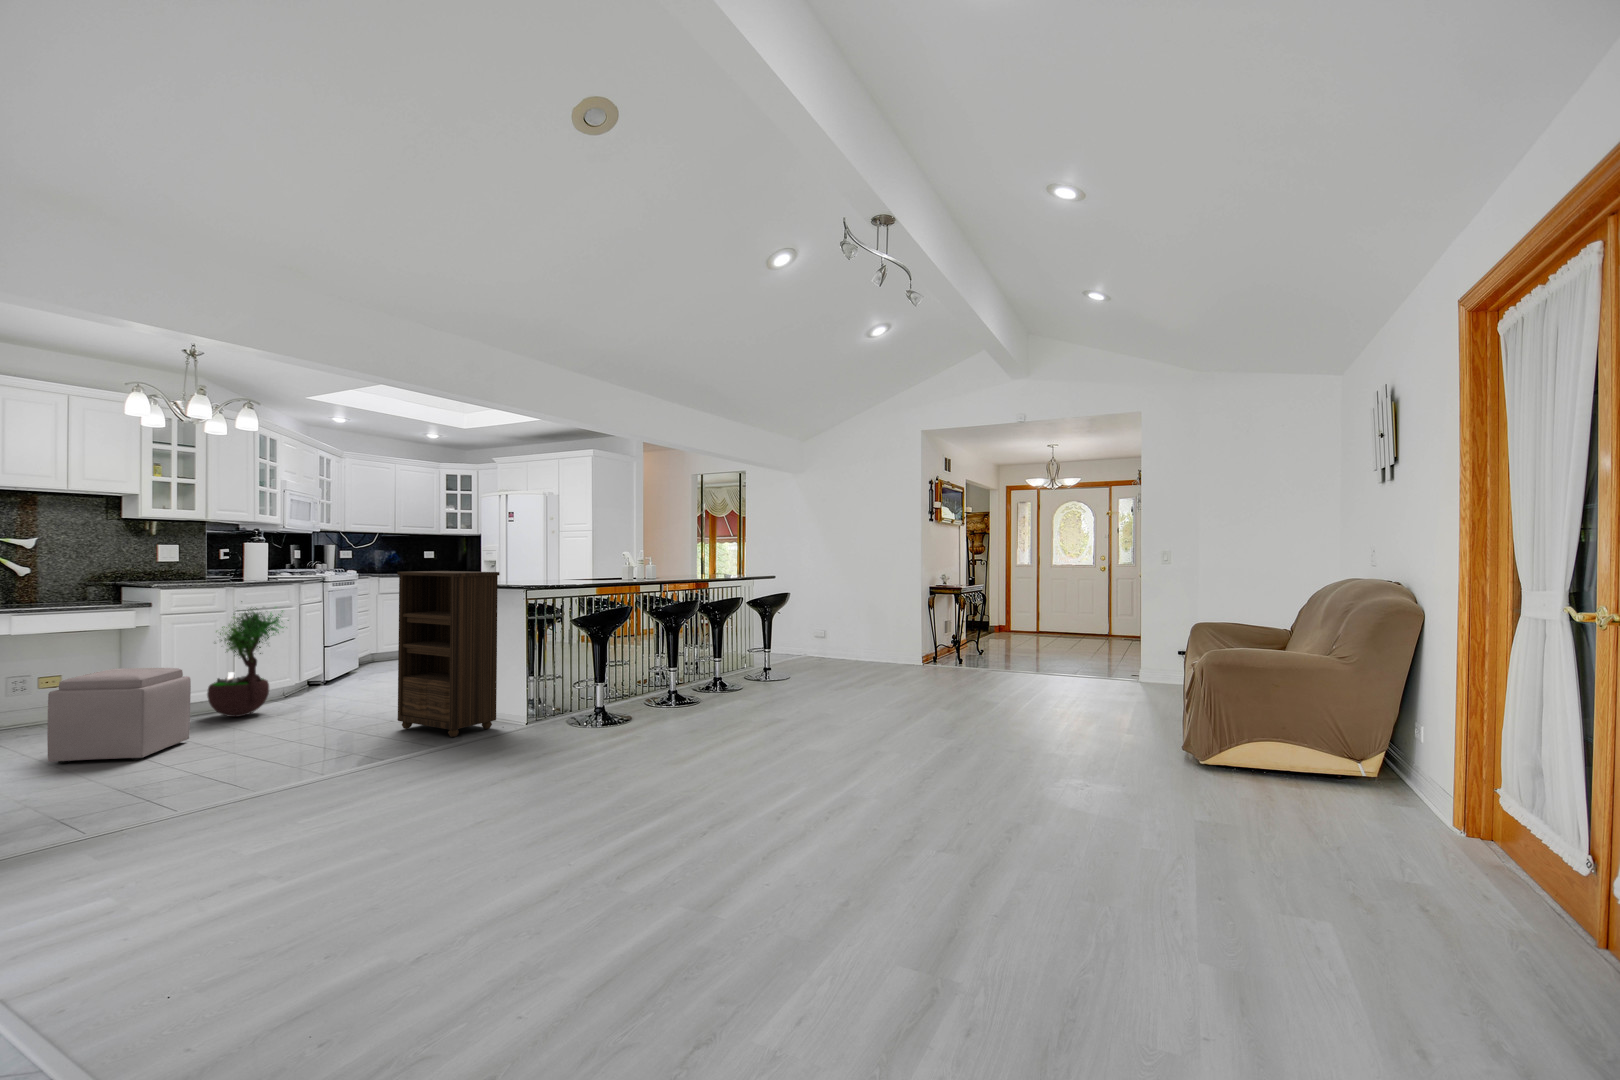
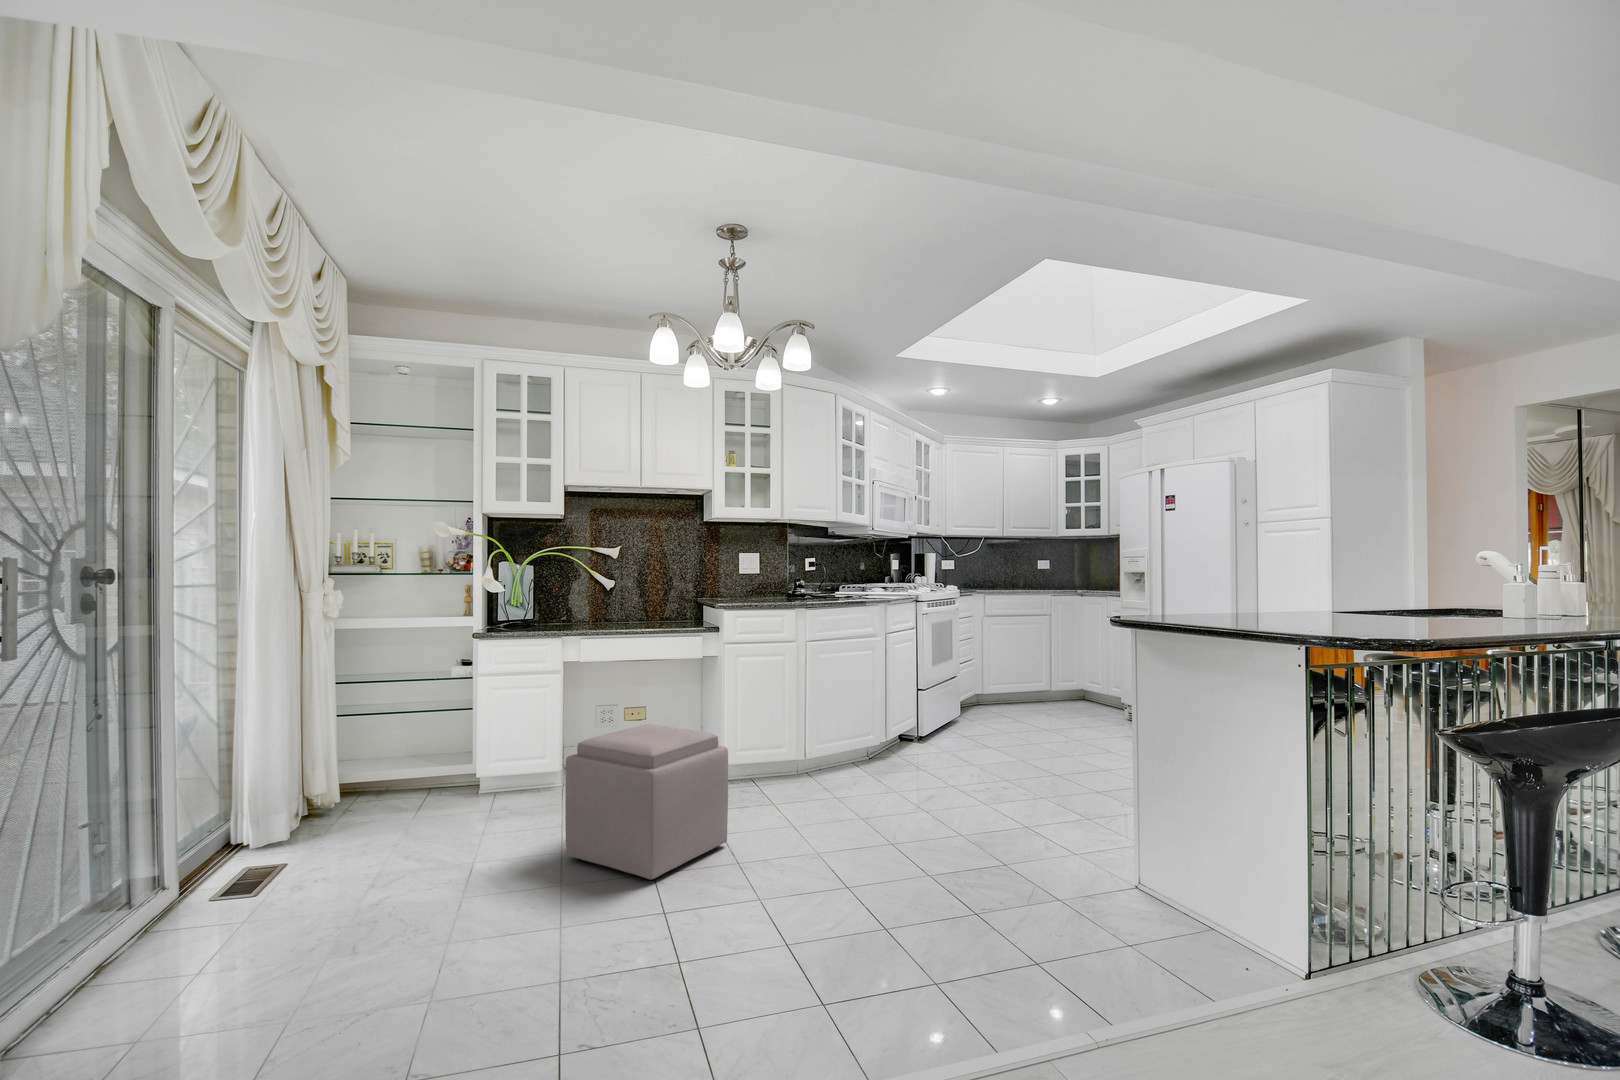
bookshelf: present [397,571,500,737] -> none [1008,595,1220,973]
potted tree: present [207,601,289,717] -> none [771,631,863,796]

